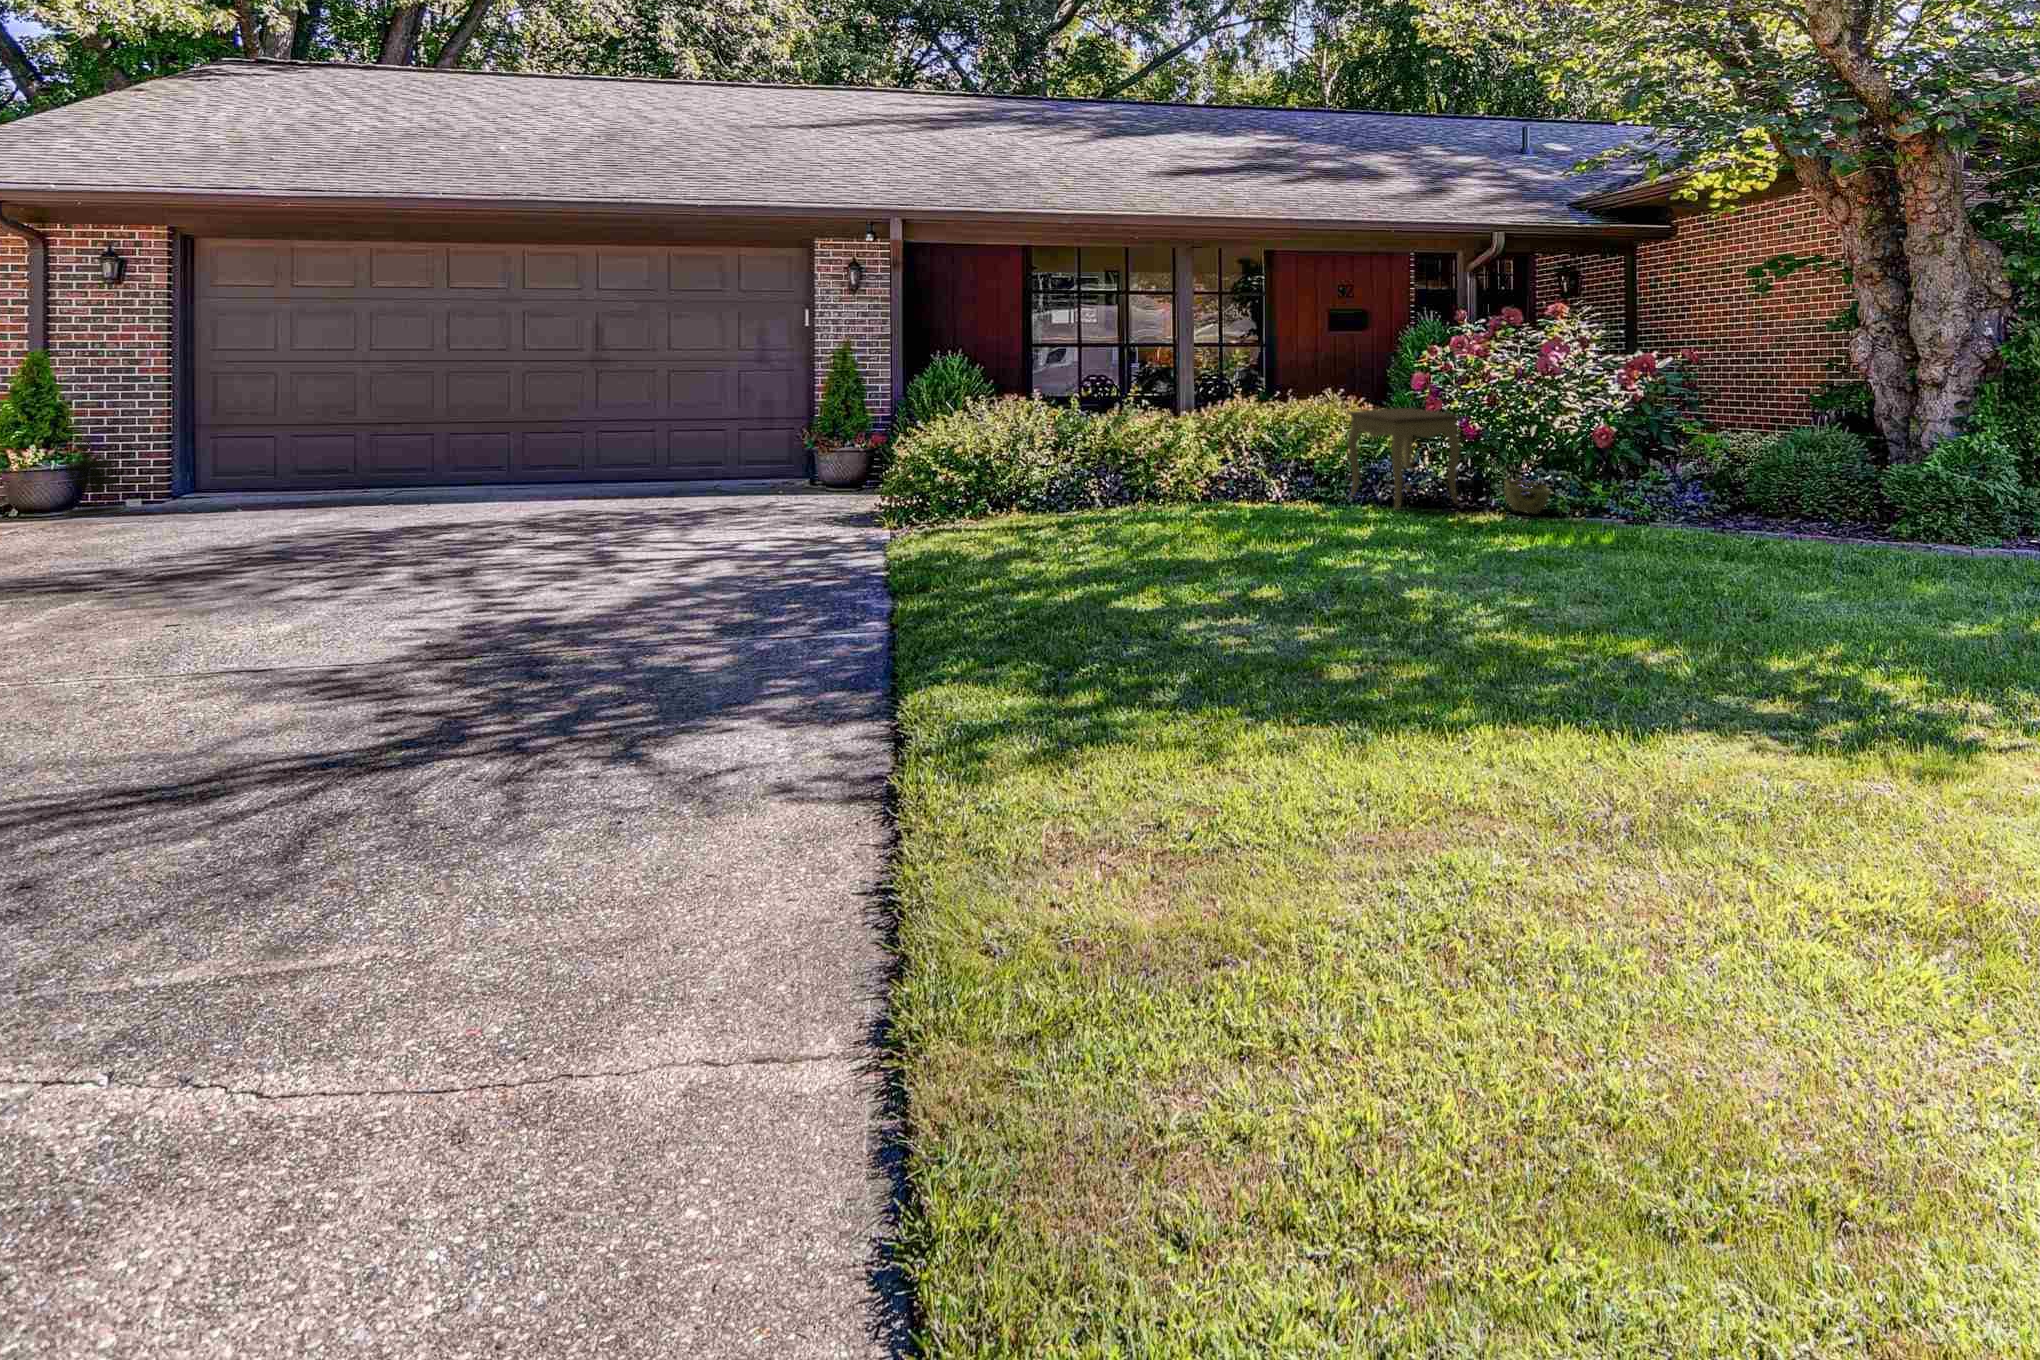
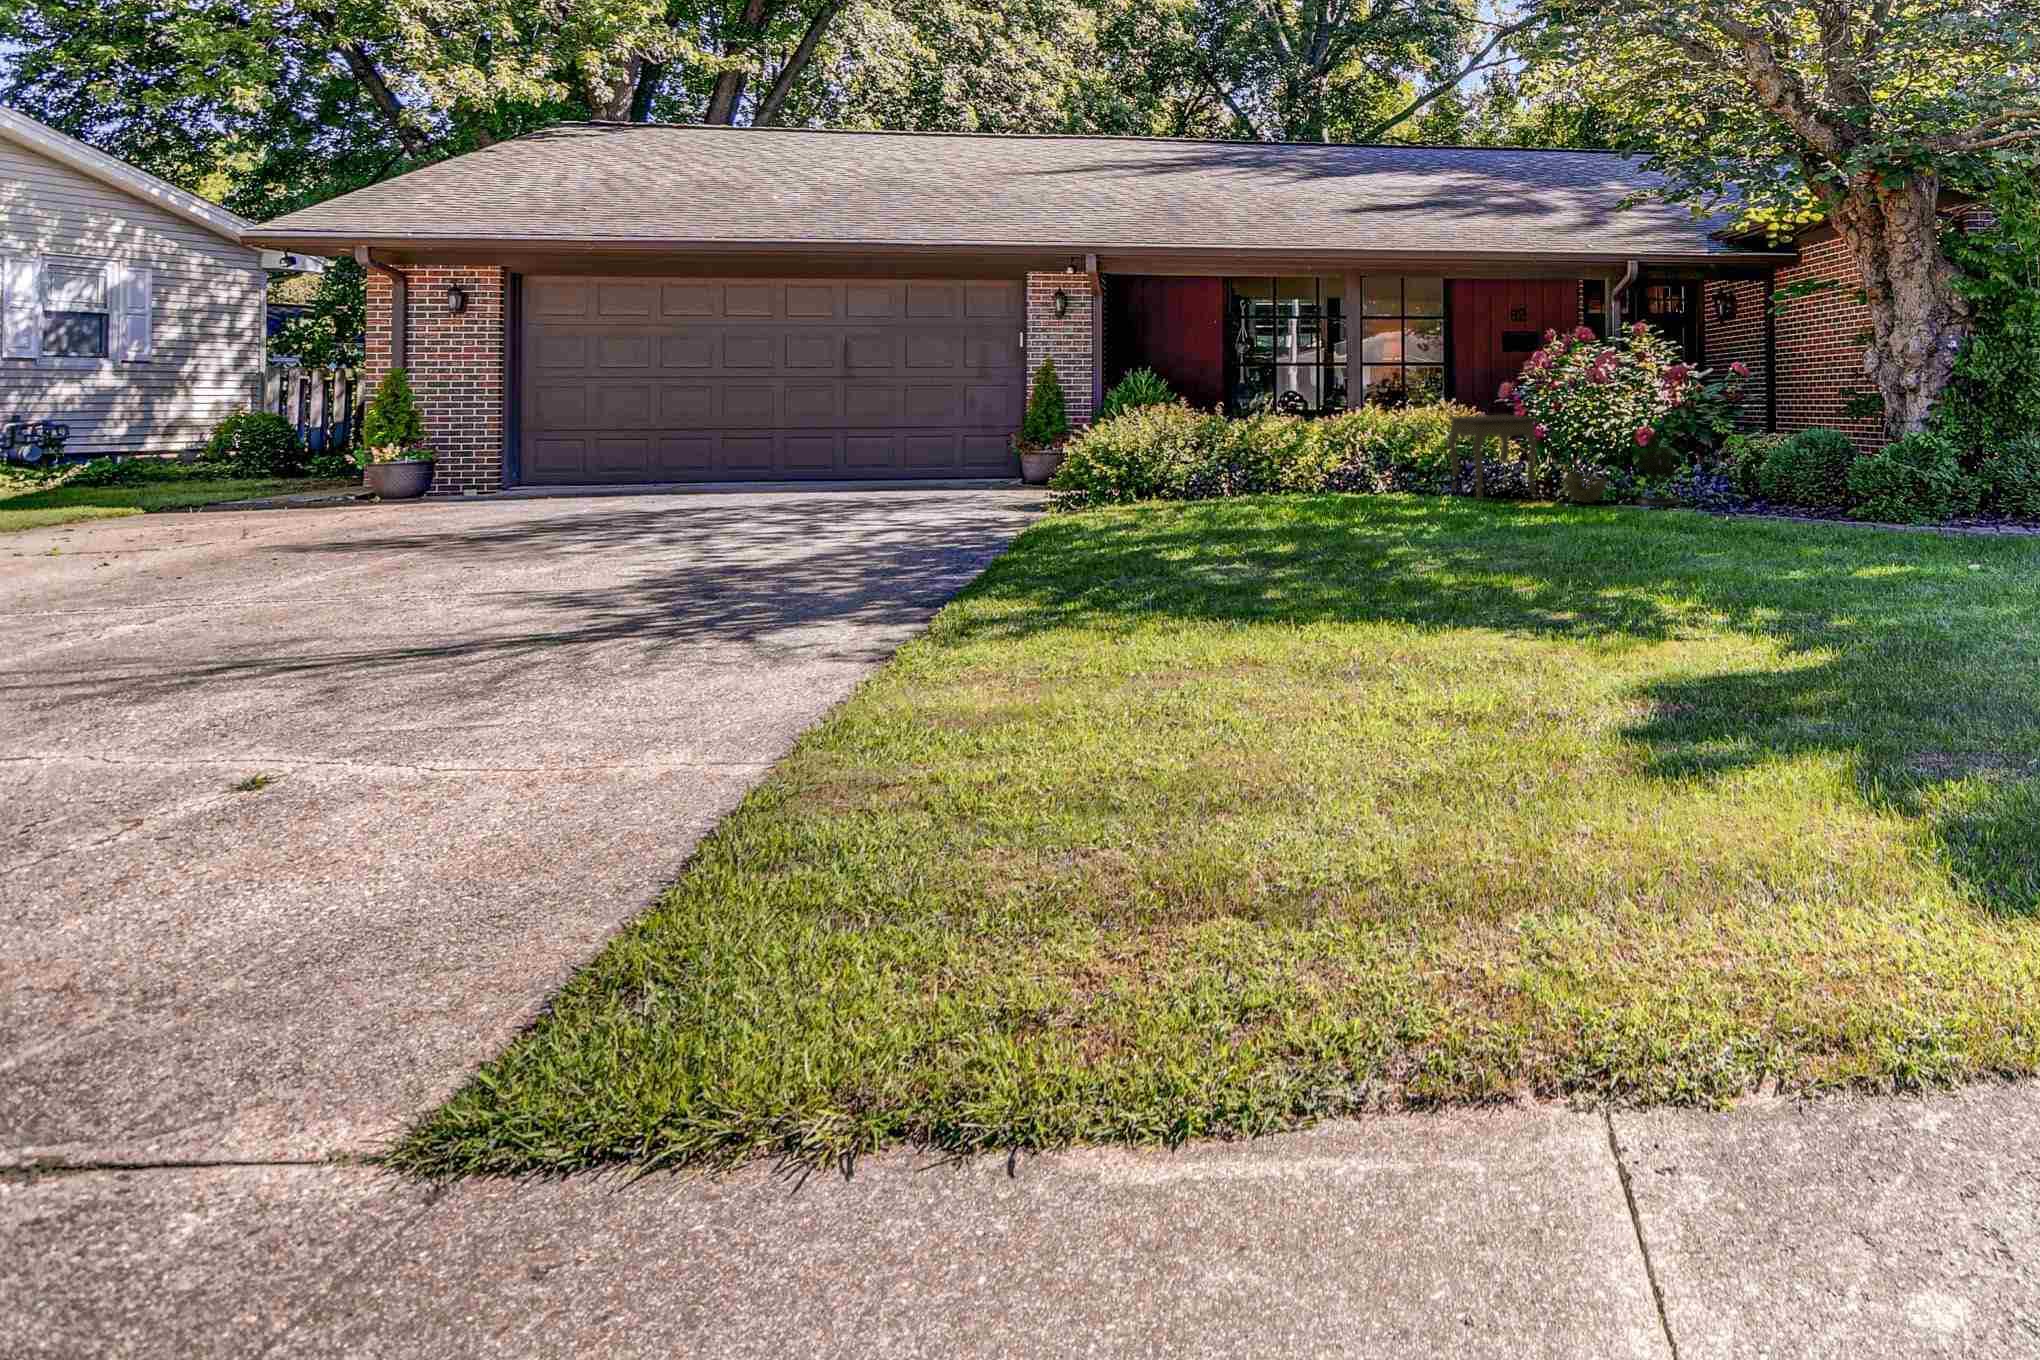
potted tree: present [61,436,124,516] -> present [1636,428,1679,505]

